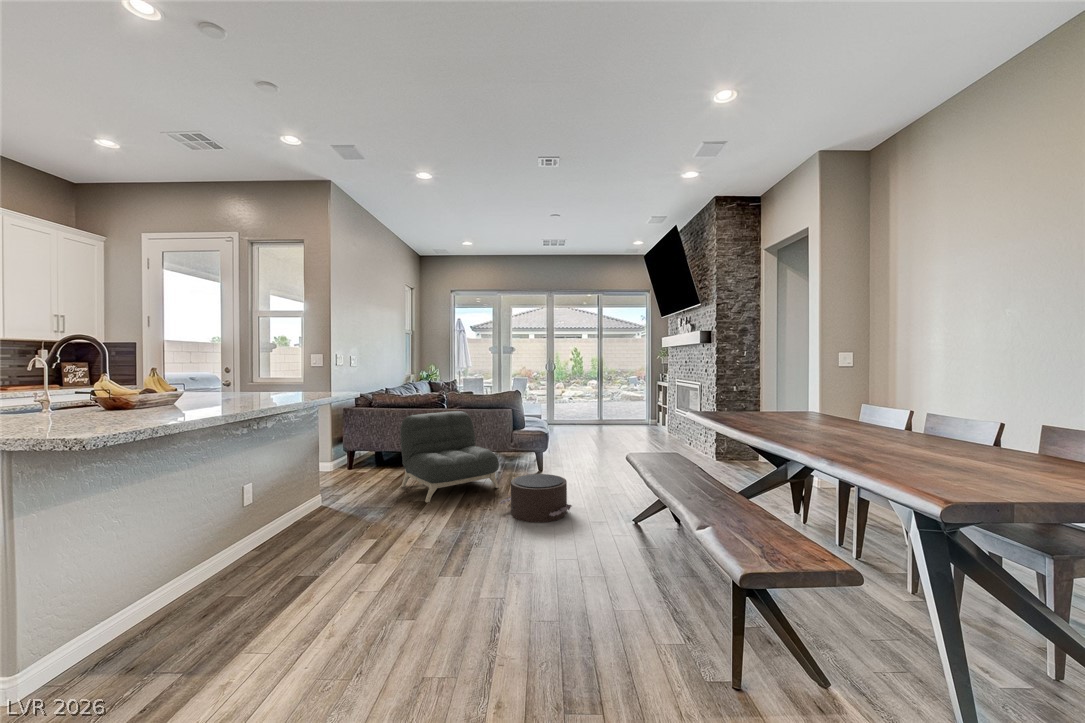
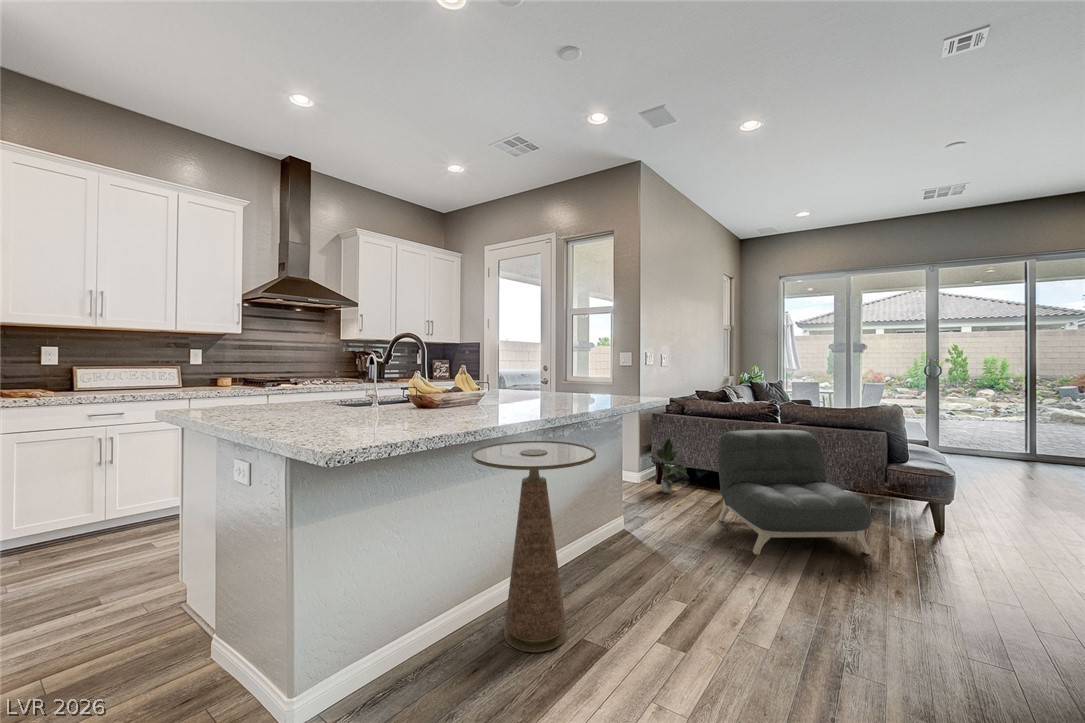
potted plant: none [340,428,378,475] -> present [650,439,688,493]
side table: none [175,429,302,605] -> present [471,441,596,652]
pouf: present [499,474,572,523] -> none [880,553,1060,660]

